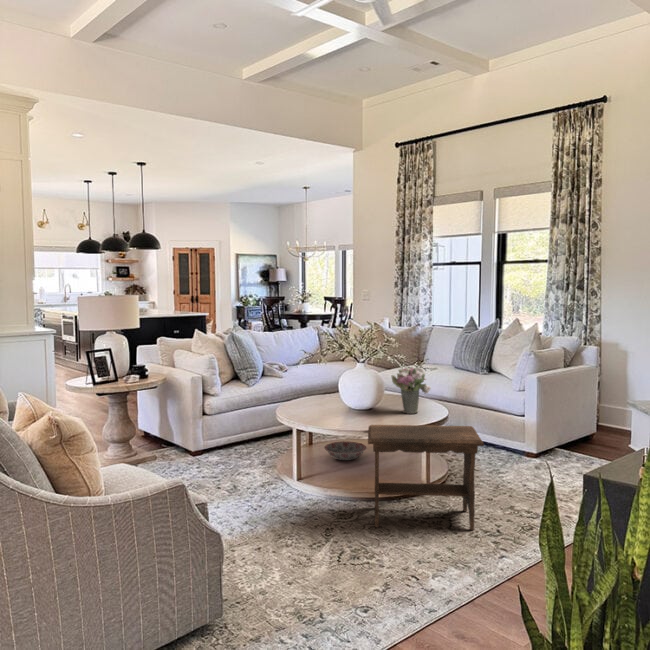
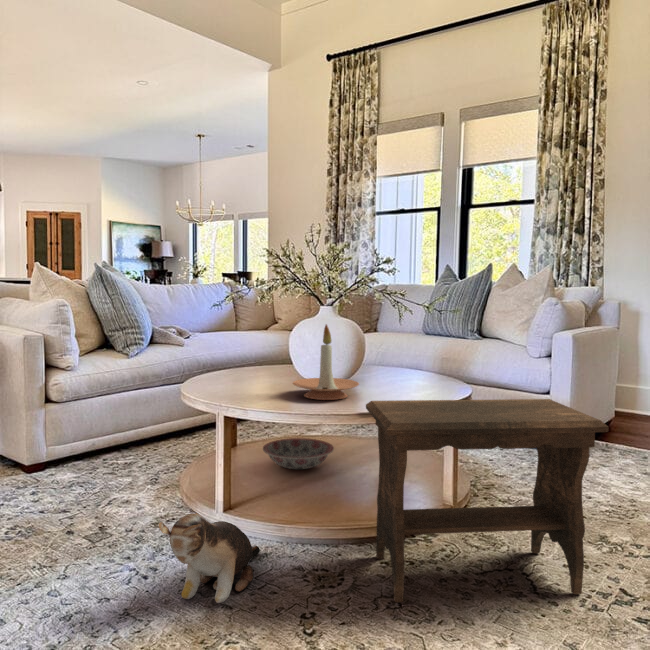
flower bouquet: present [391,367,431,414] -> none [384,308,448,386]
candle holder: none [335,380,372,422] -> present [293,324,359,400]
plush toy: none [261,478,314,521] -> present [159,513,260,603]

